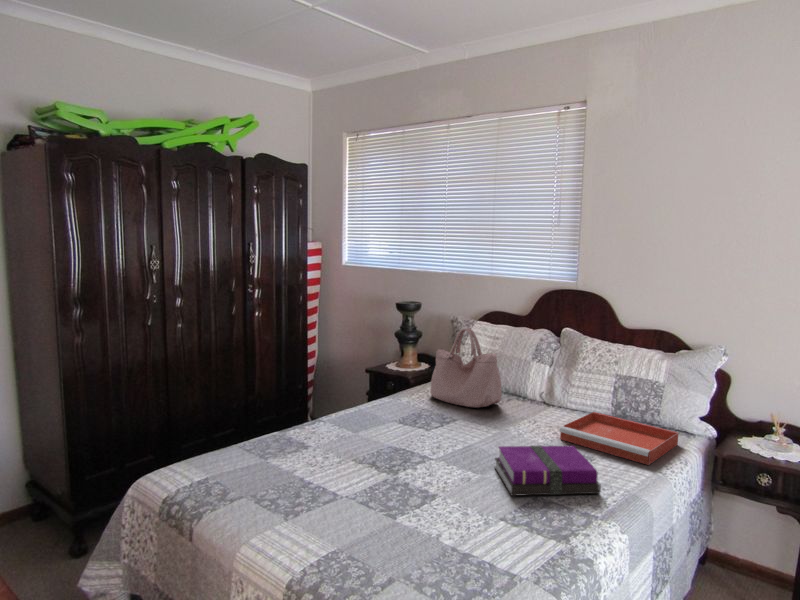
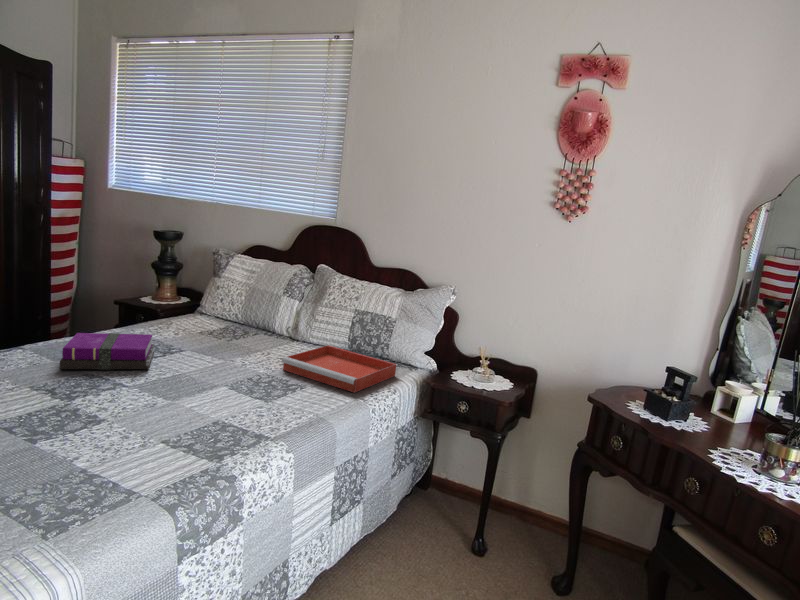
handbag: present [430,328,502,407] -> none [170,257,243,340]
notebook: present [495,446,601,496] -> present [60,333,154,370]

